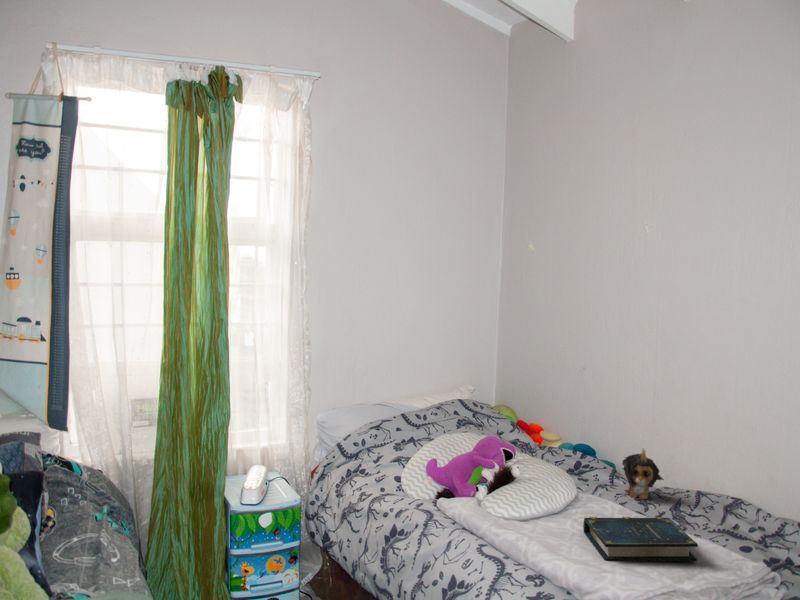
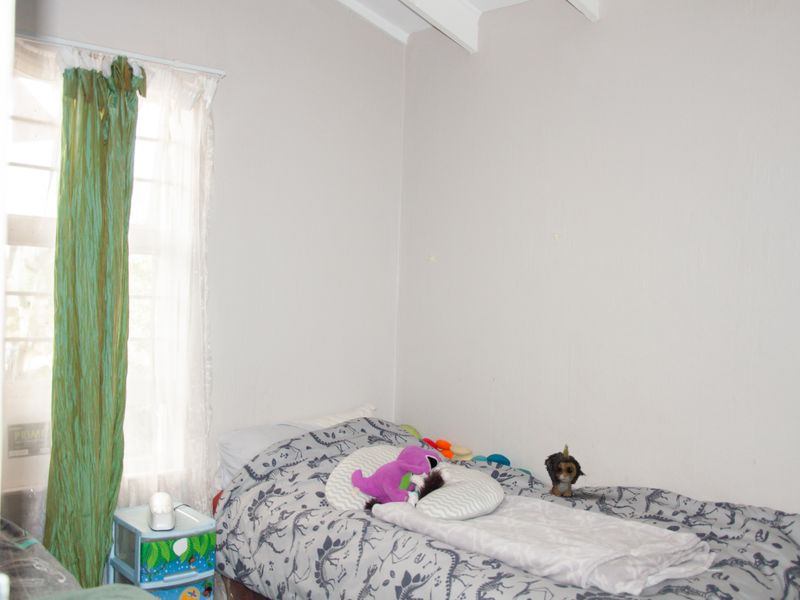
book: present [583,517,698,561] -> none [525,502,638,542]

